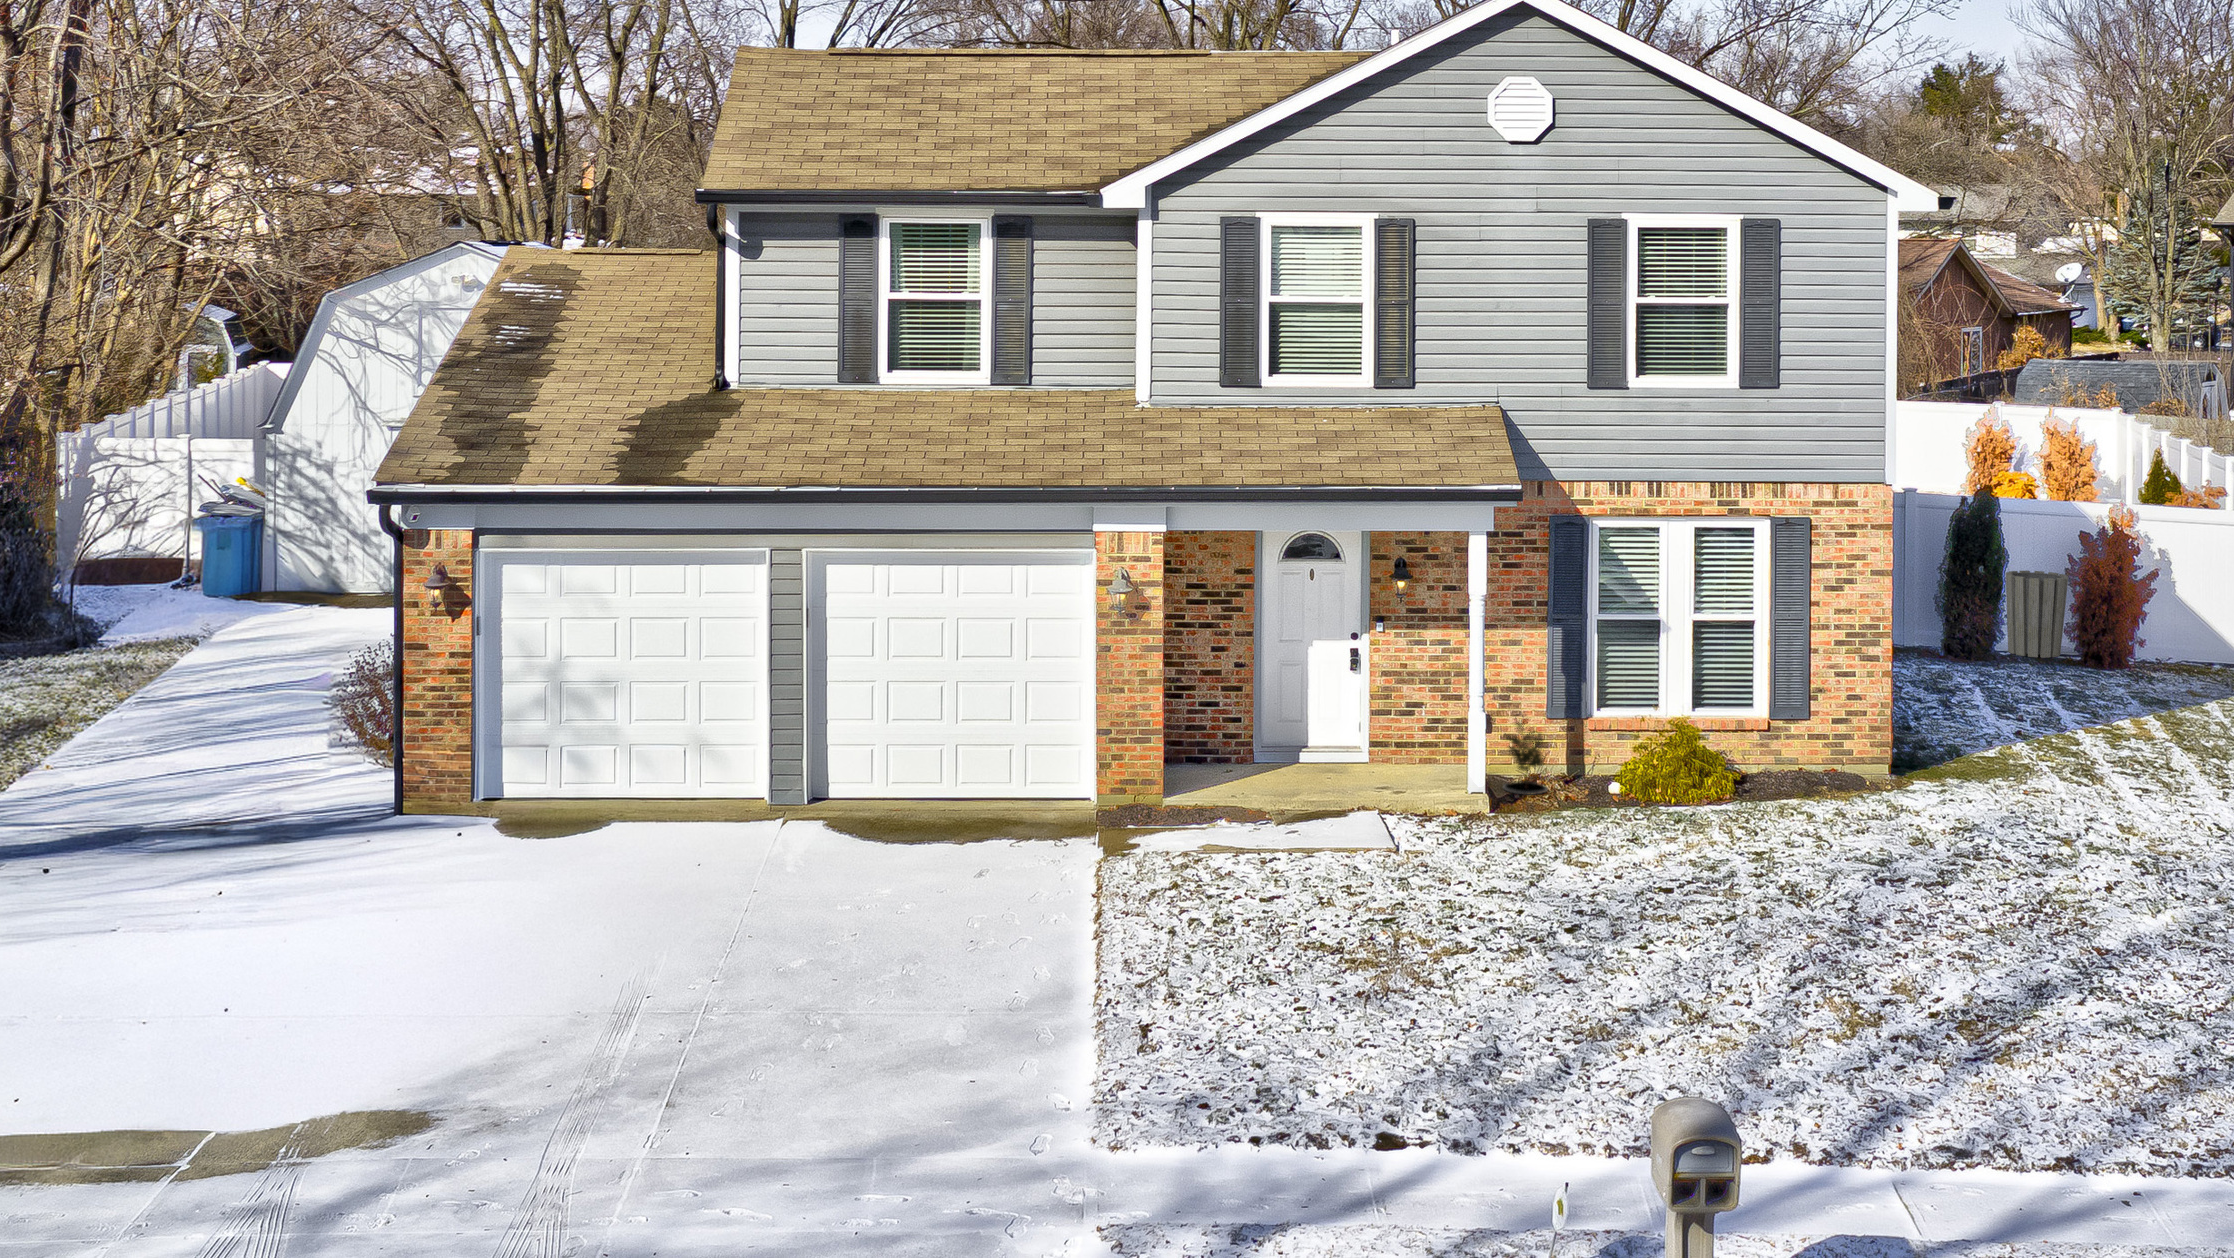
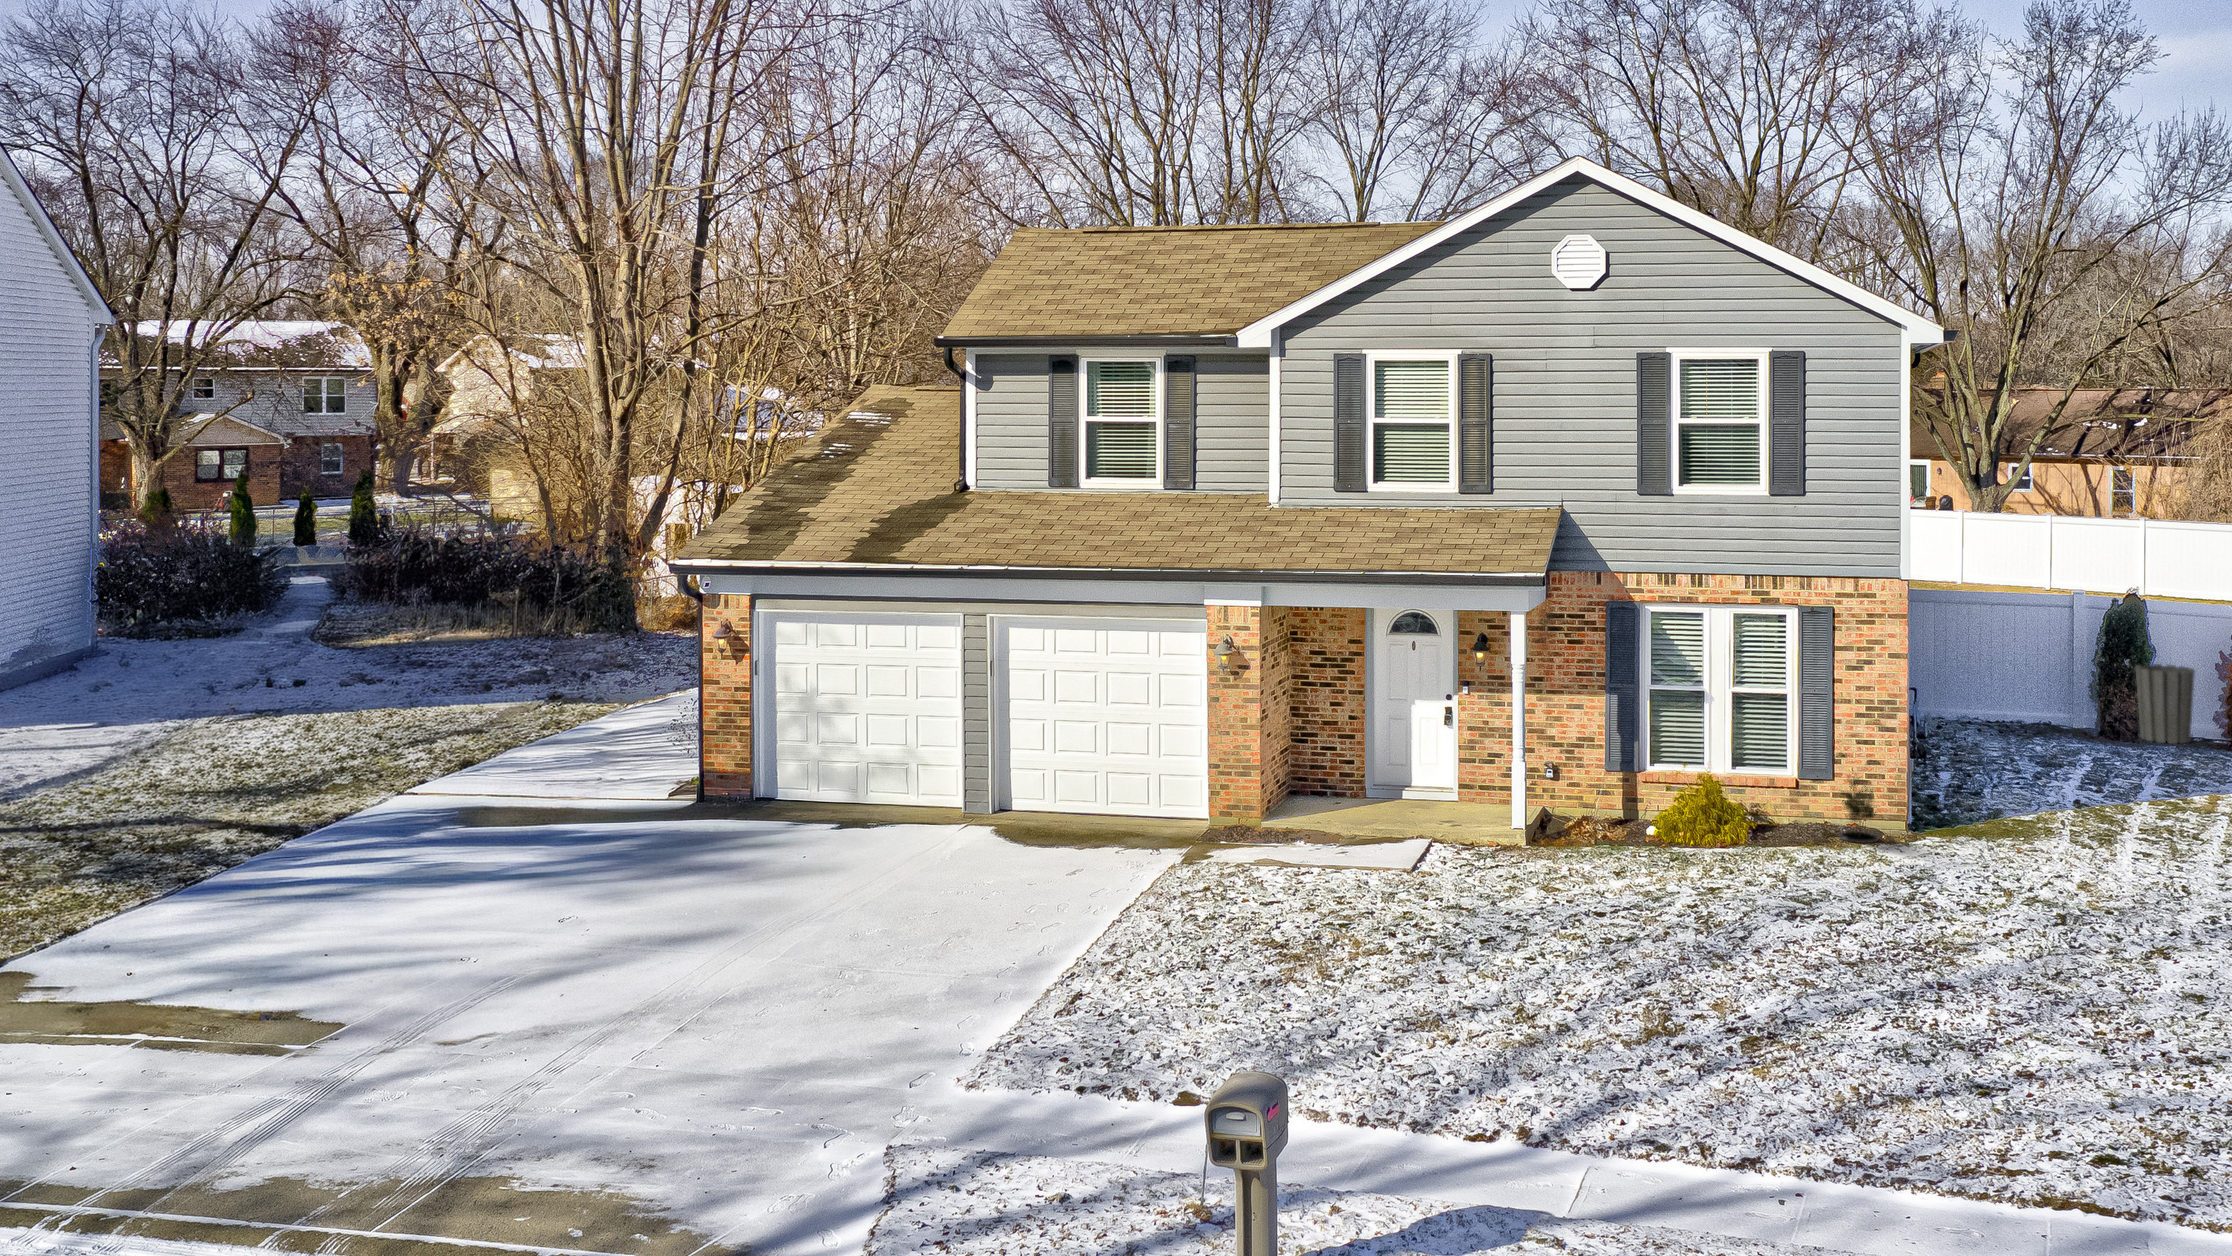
potted tree: present [1503,716,1548,795] -> present [1839,770,1879,843]

